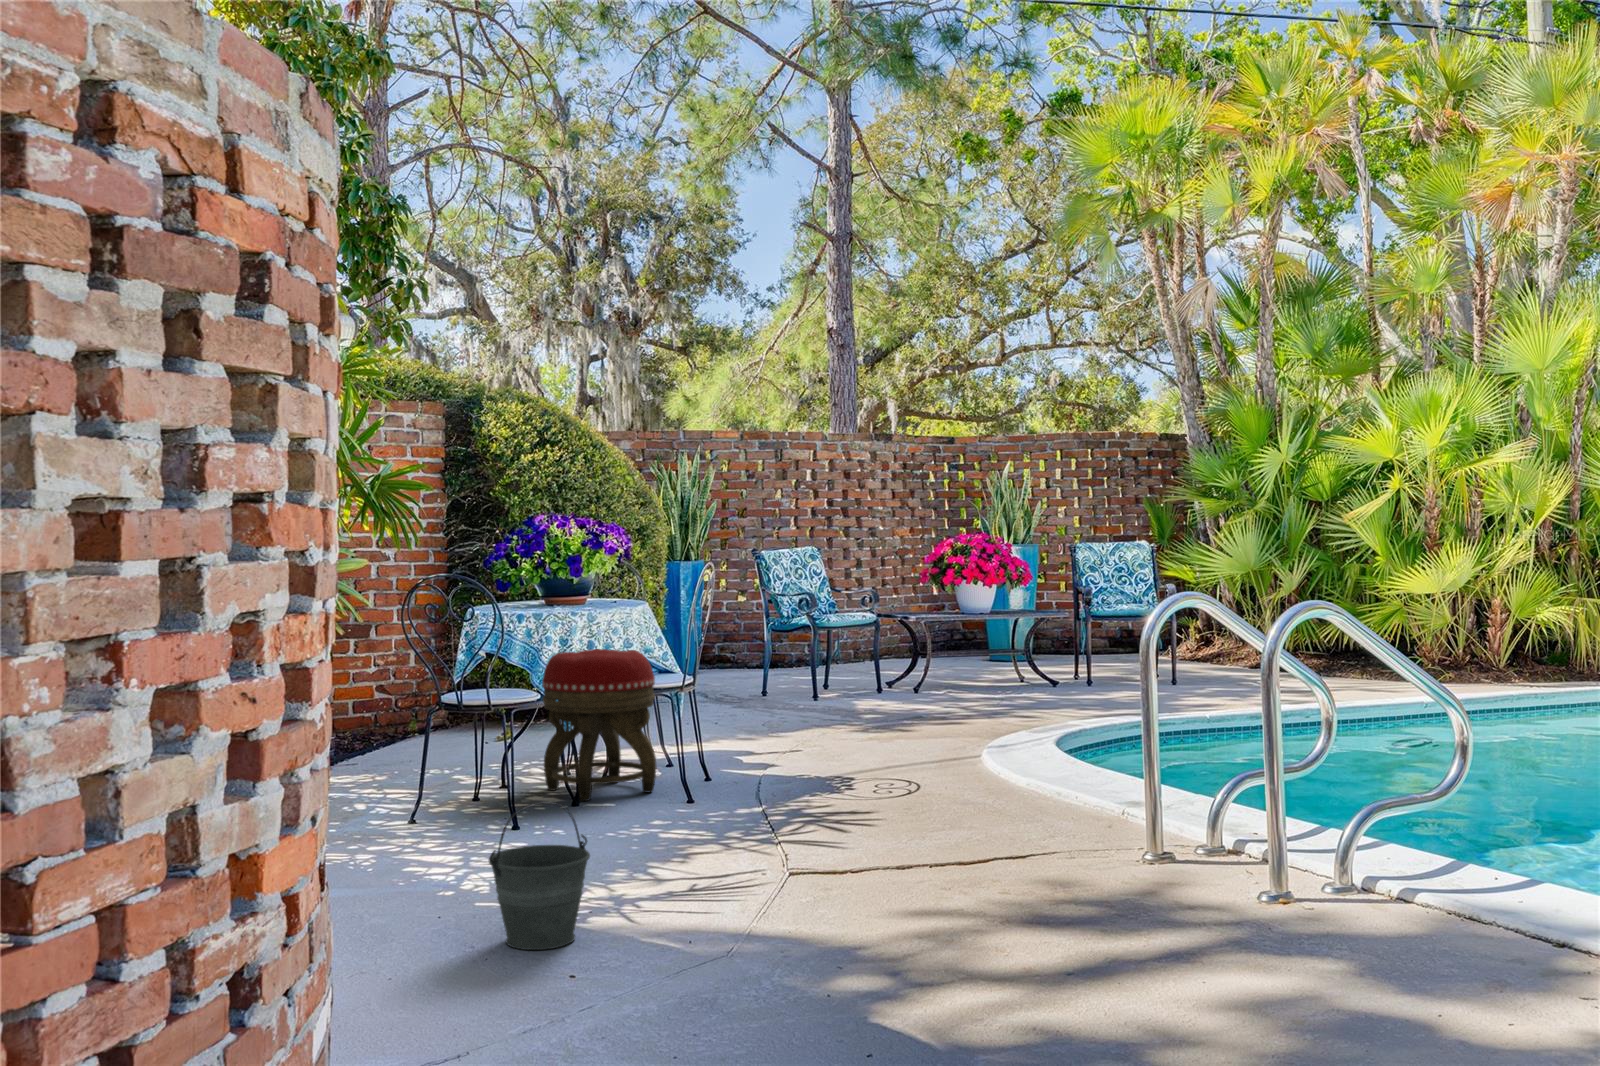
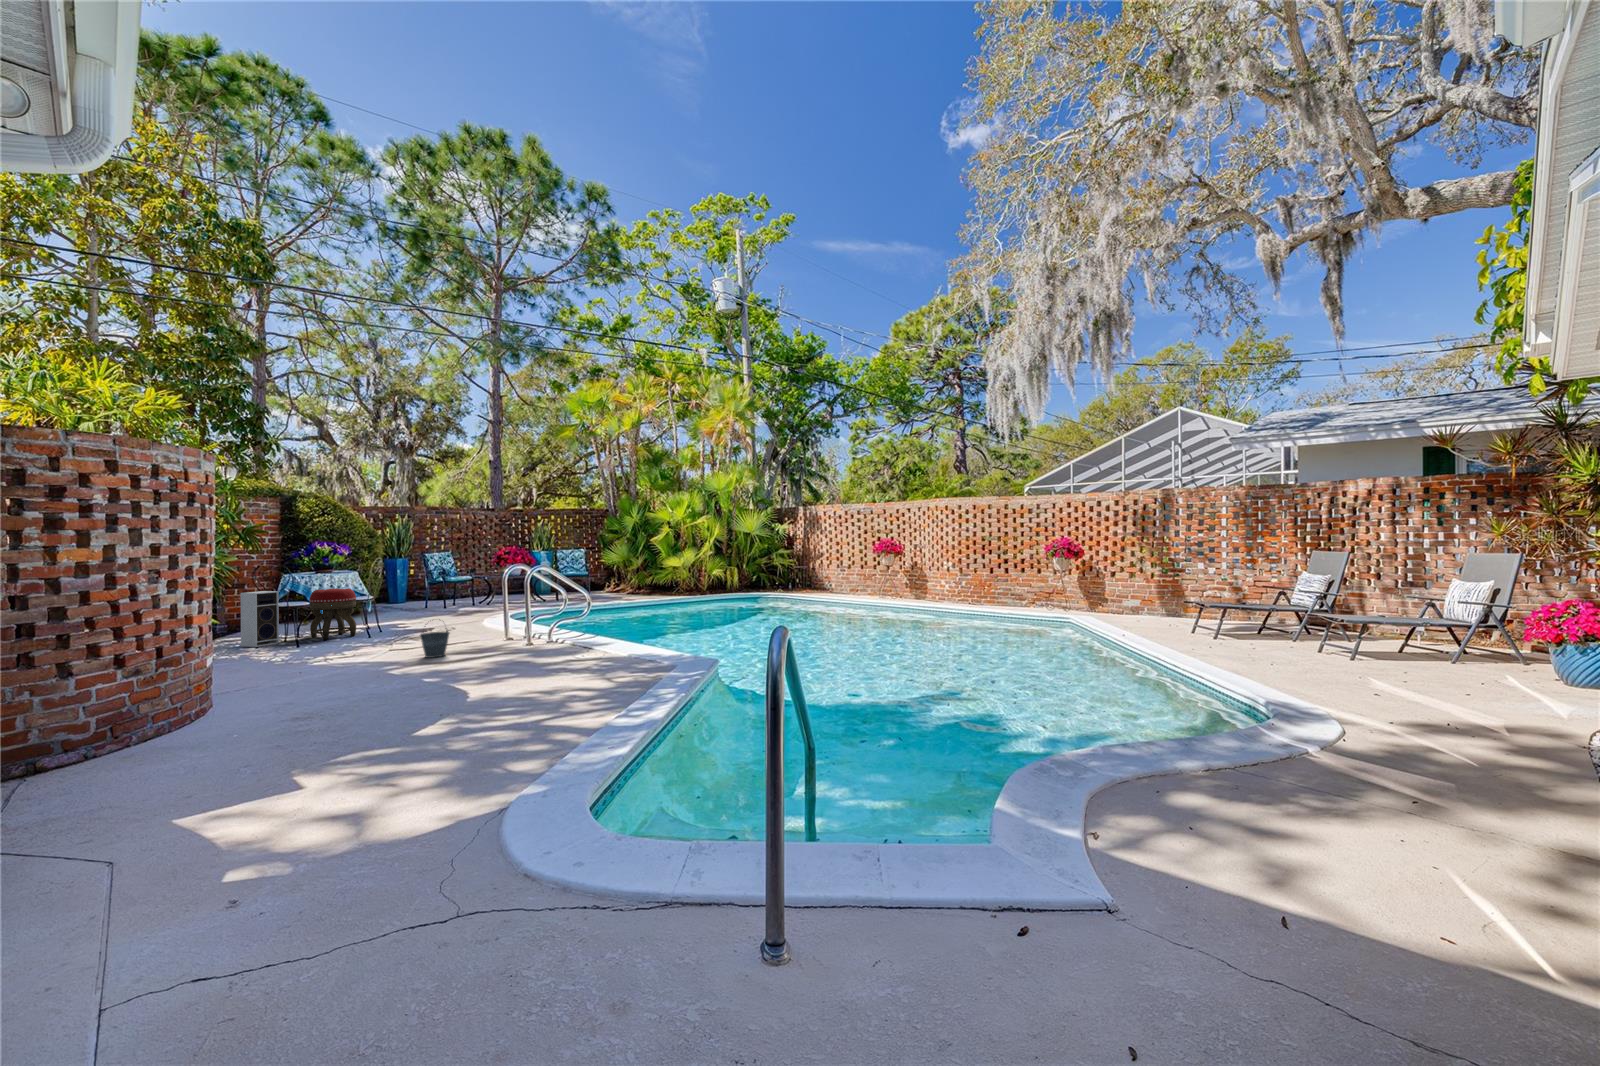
speaker: none [386,653,475,818] -> present [241,591,279,647]
bucket: present [488,802,590,950] -> present [420,619,449,658]

